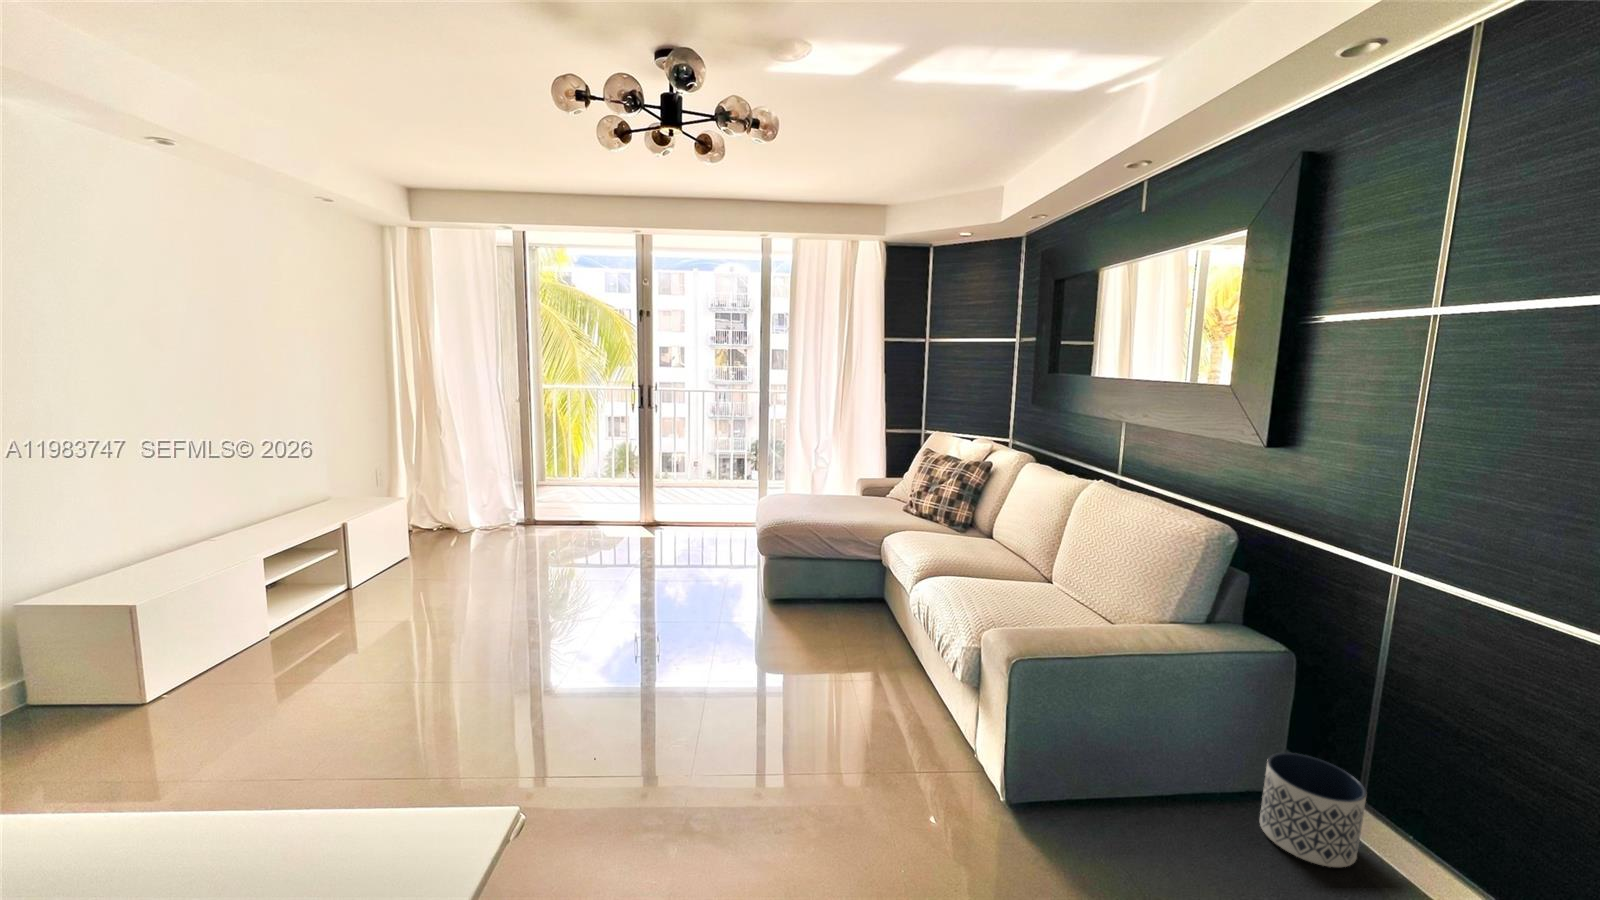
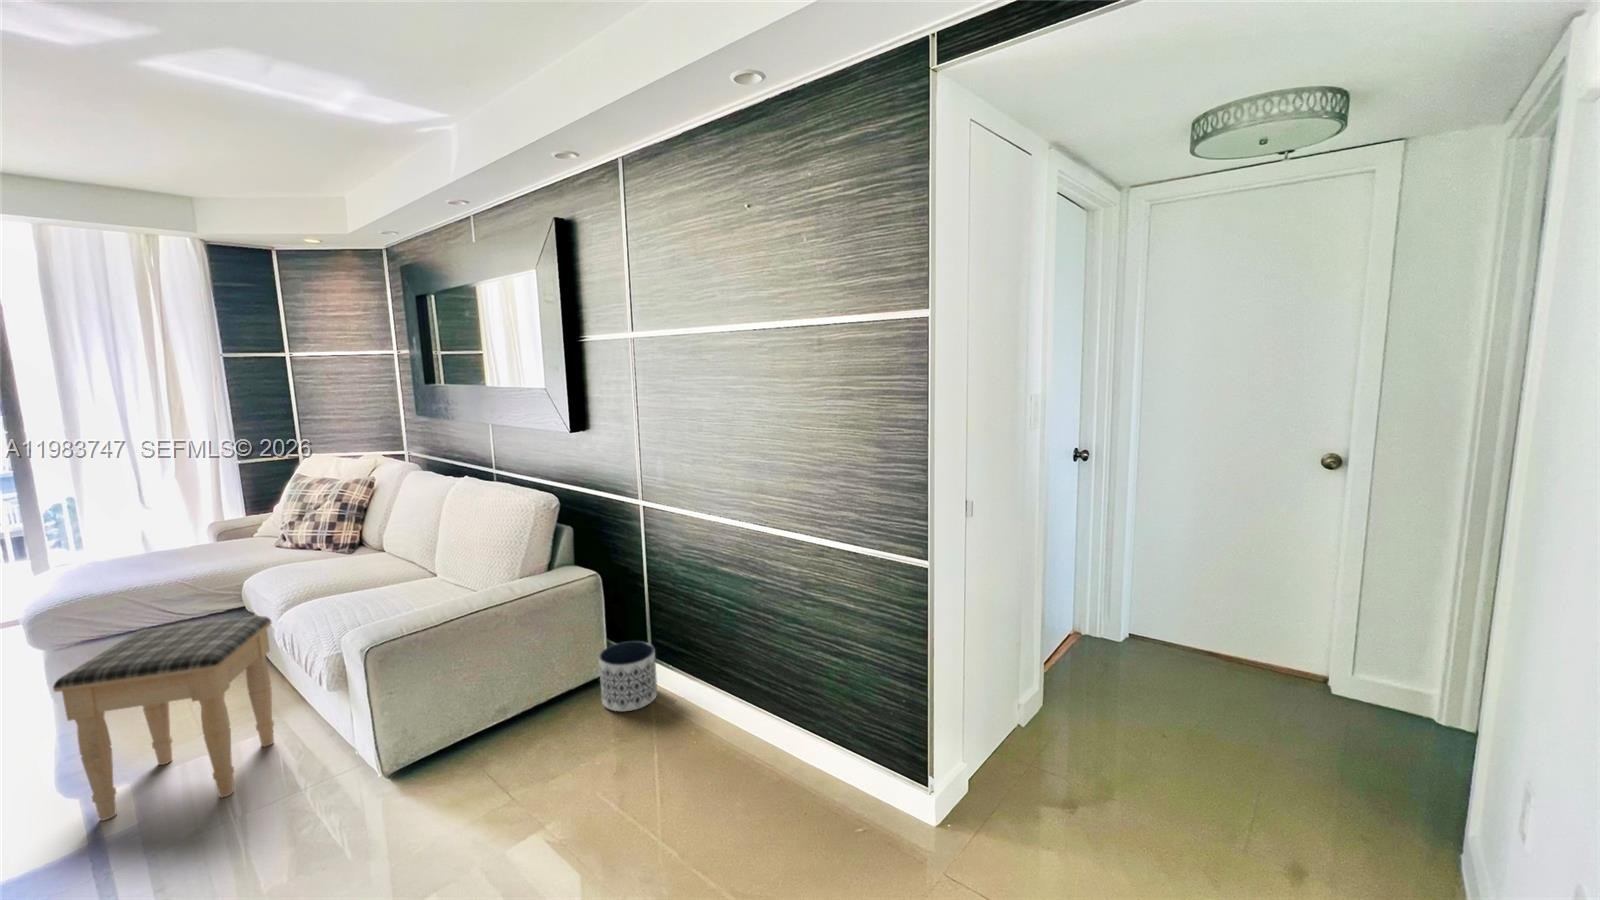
footstool: none [777,566,913,739] -> present [53,616,274,821]

